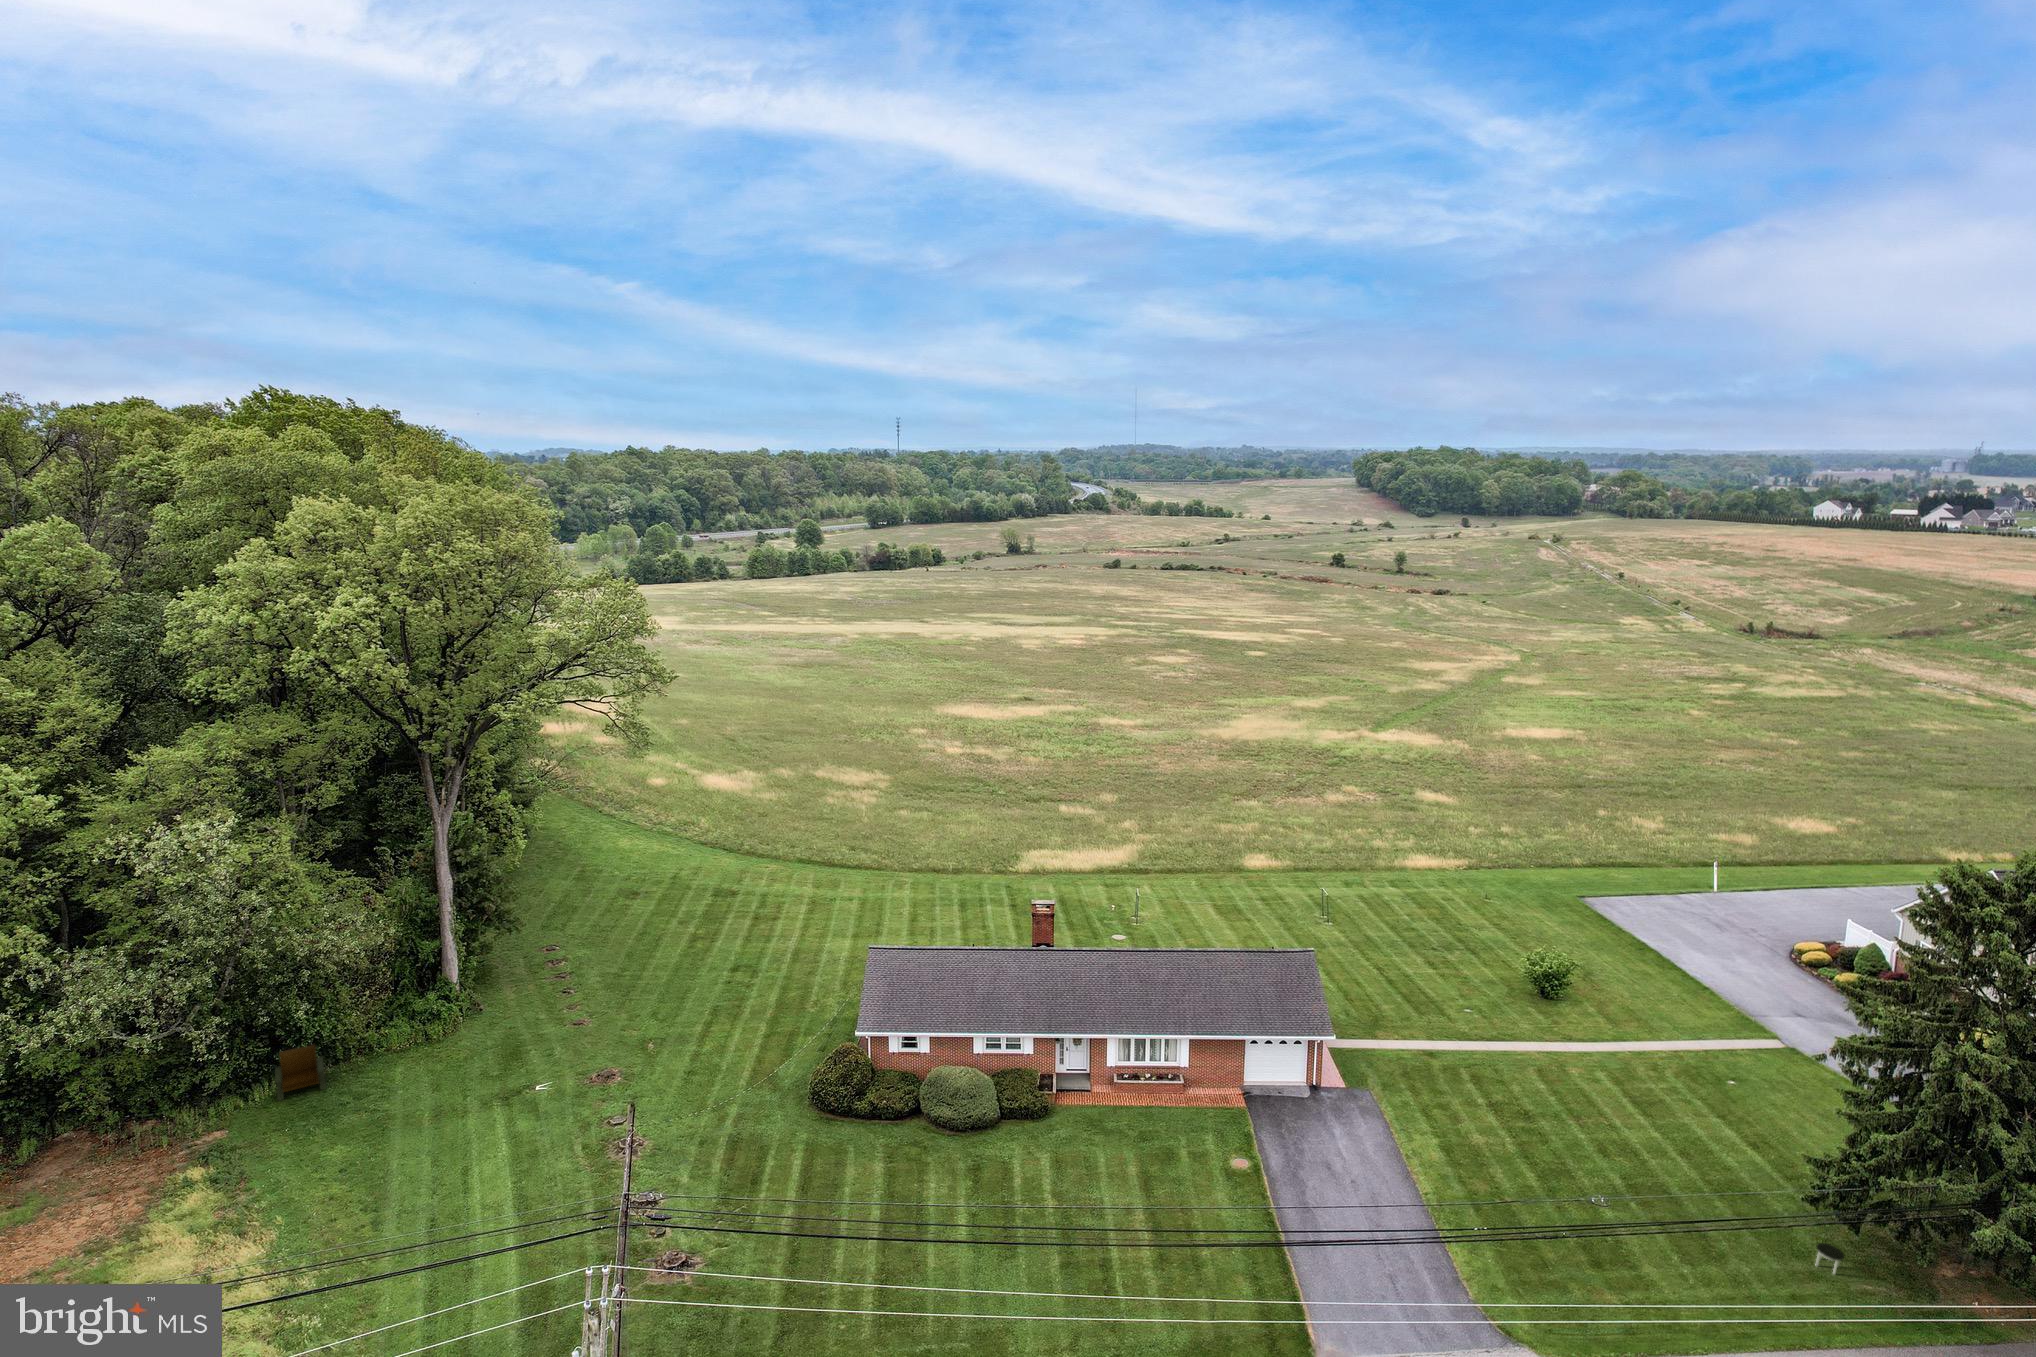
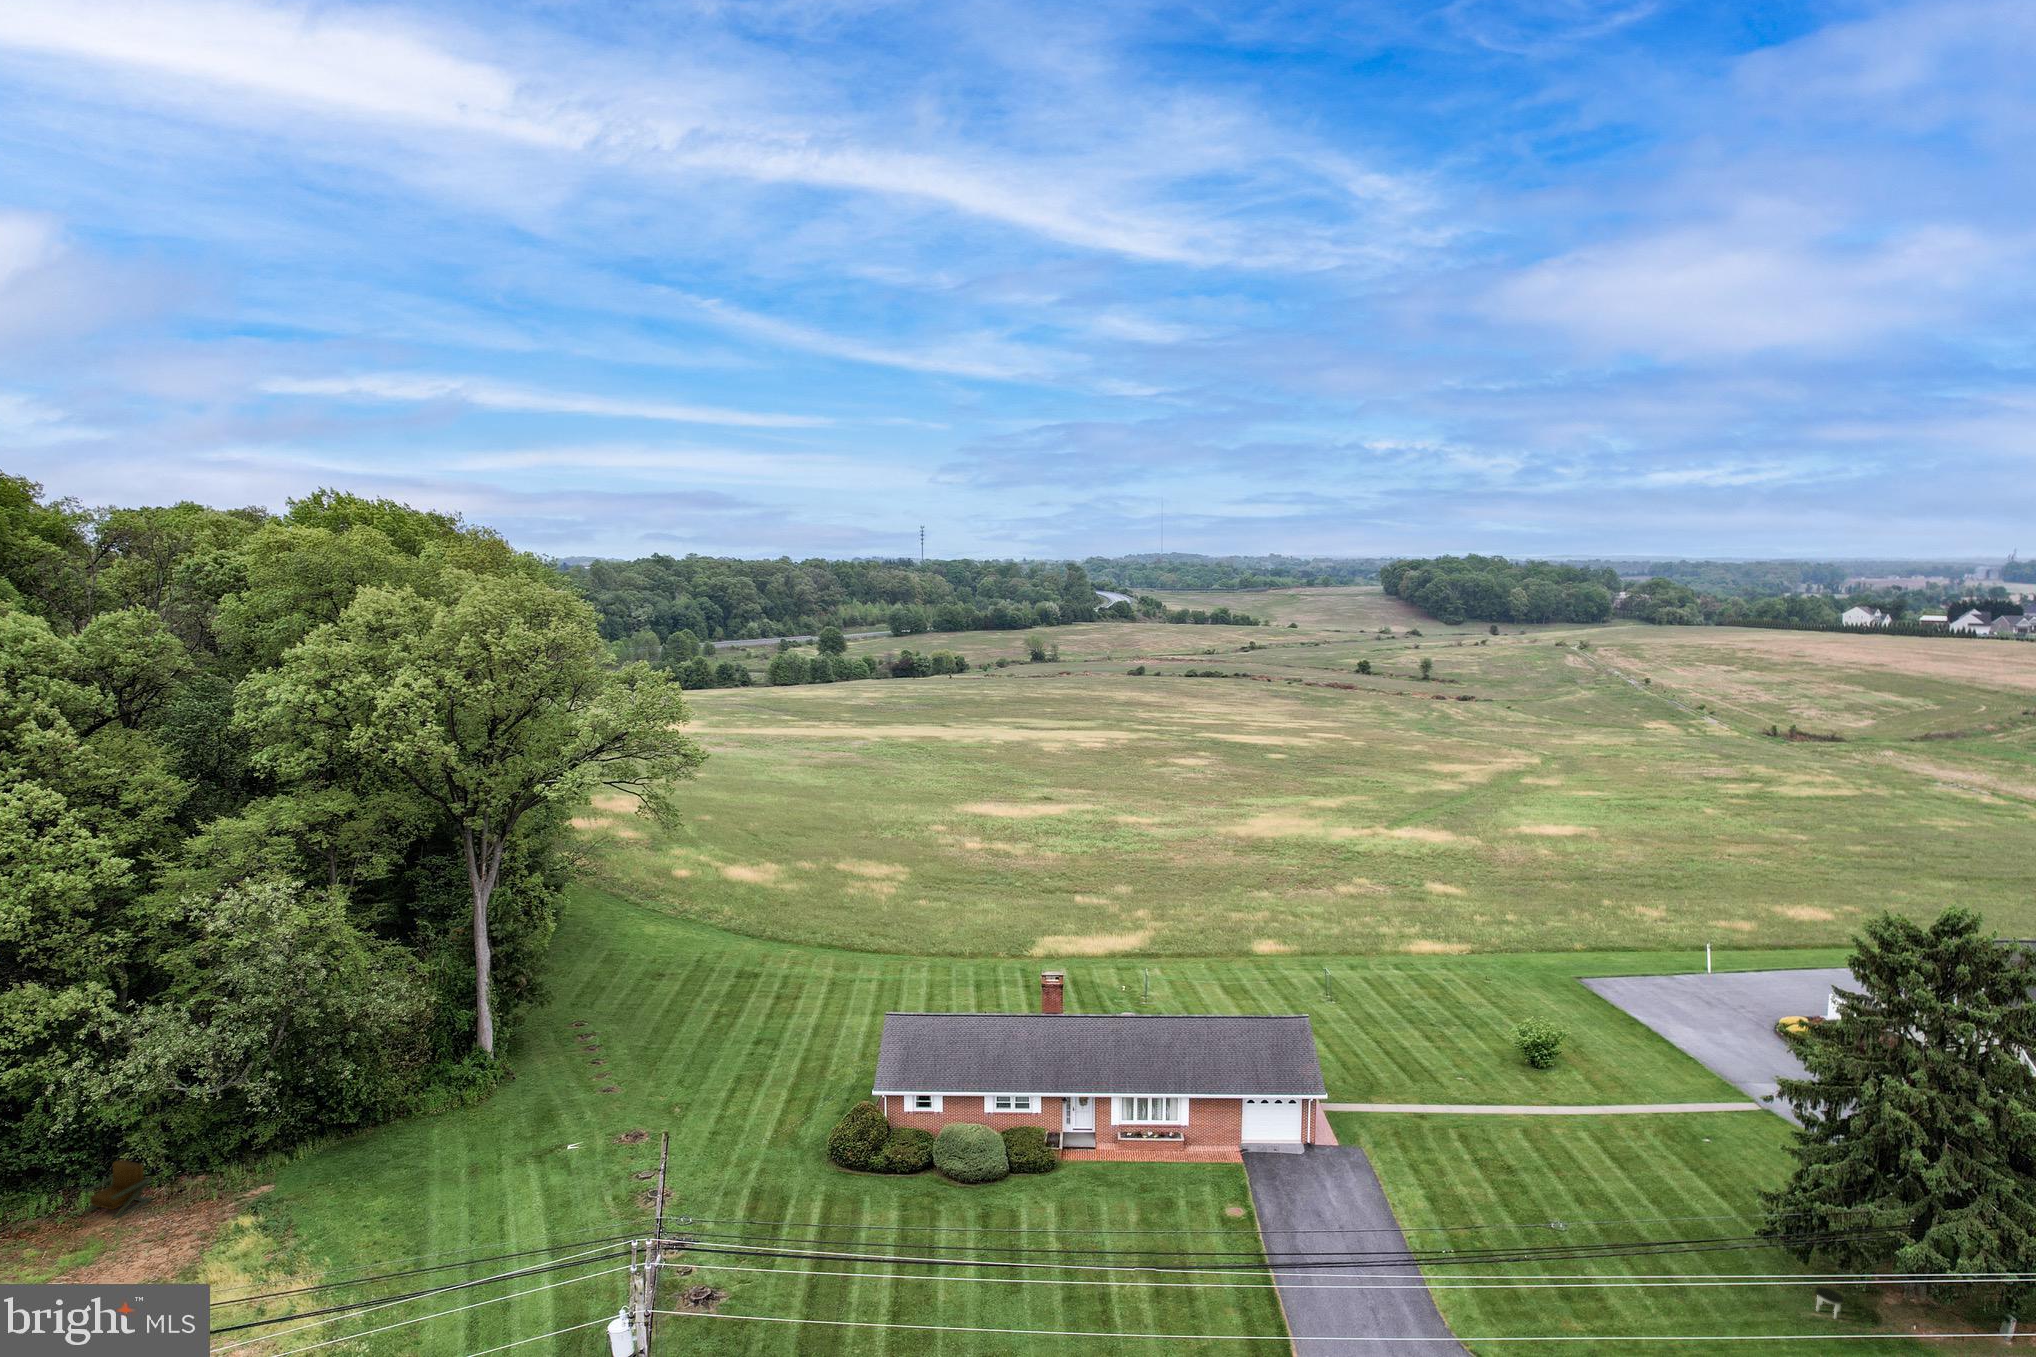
lounge chair: present [275,1045,326,1101] -> present [85,1159,151,1219]

